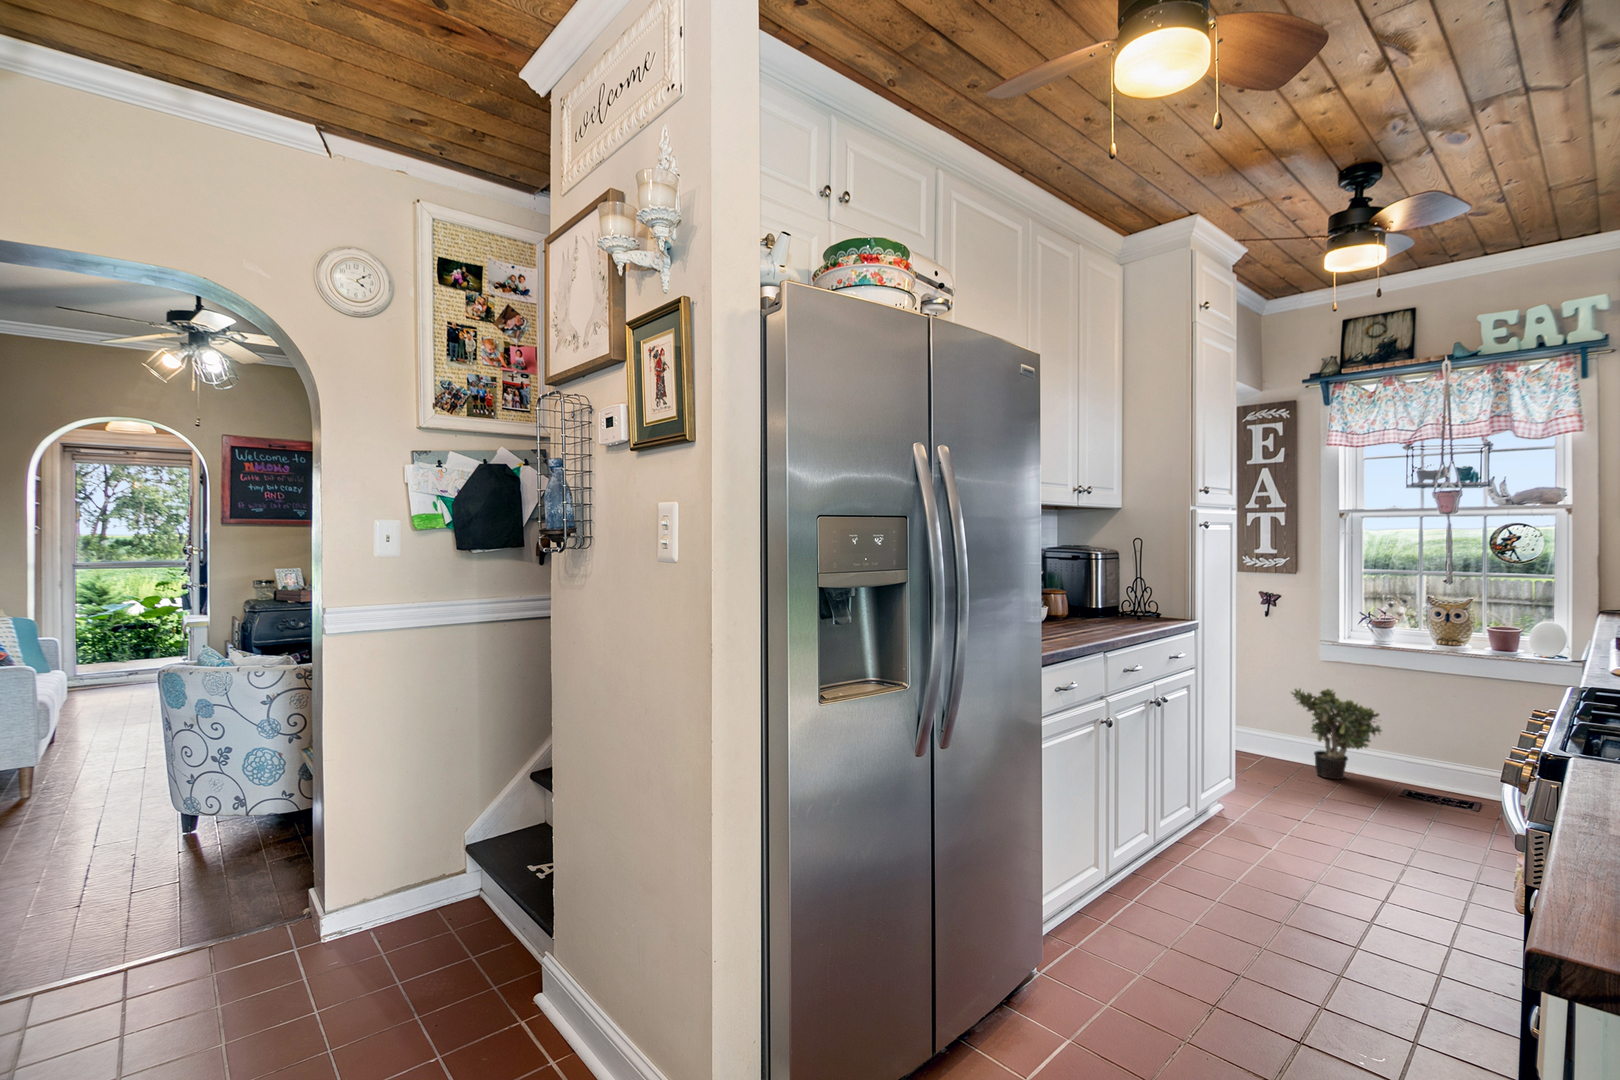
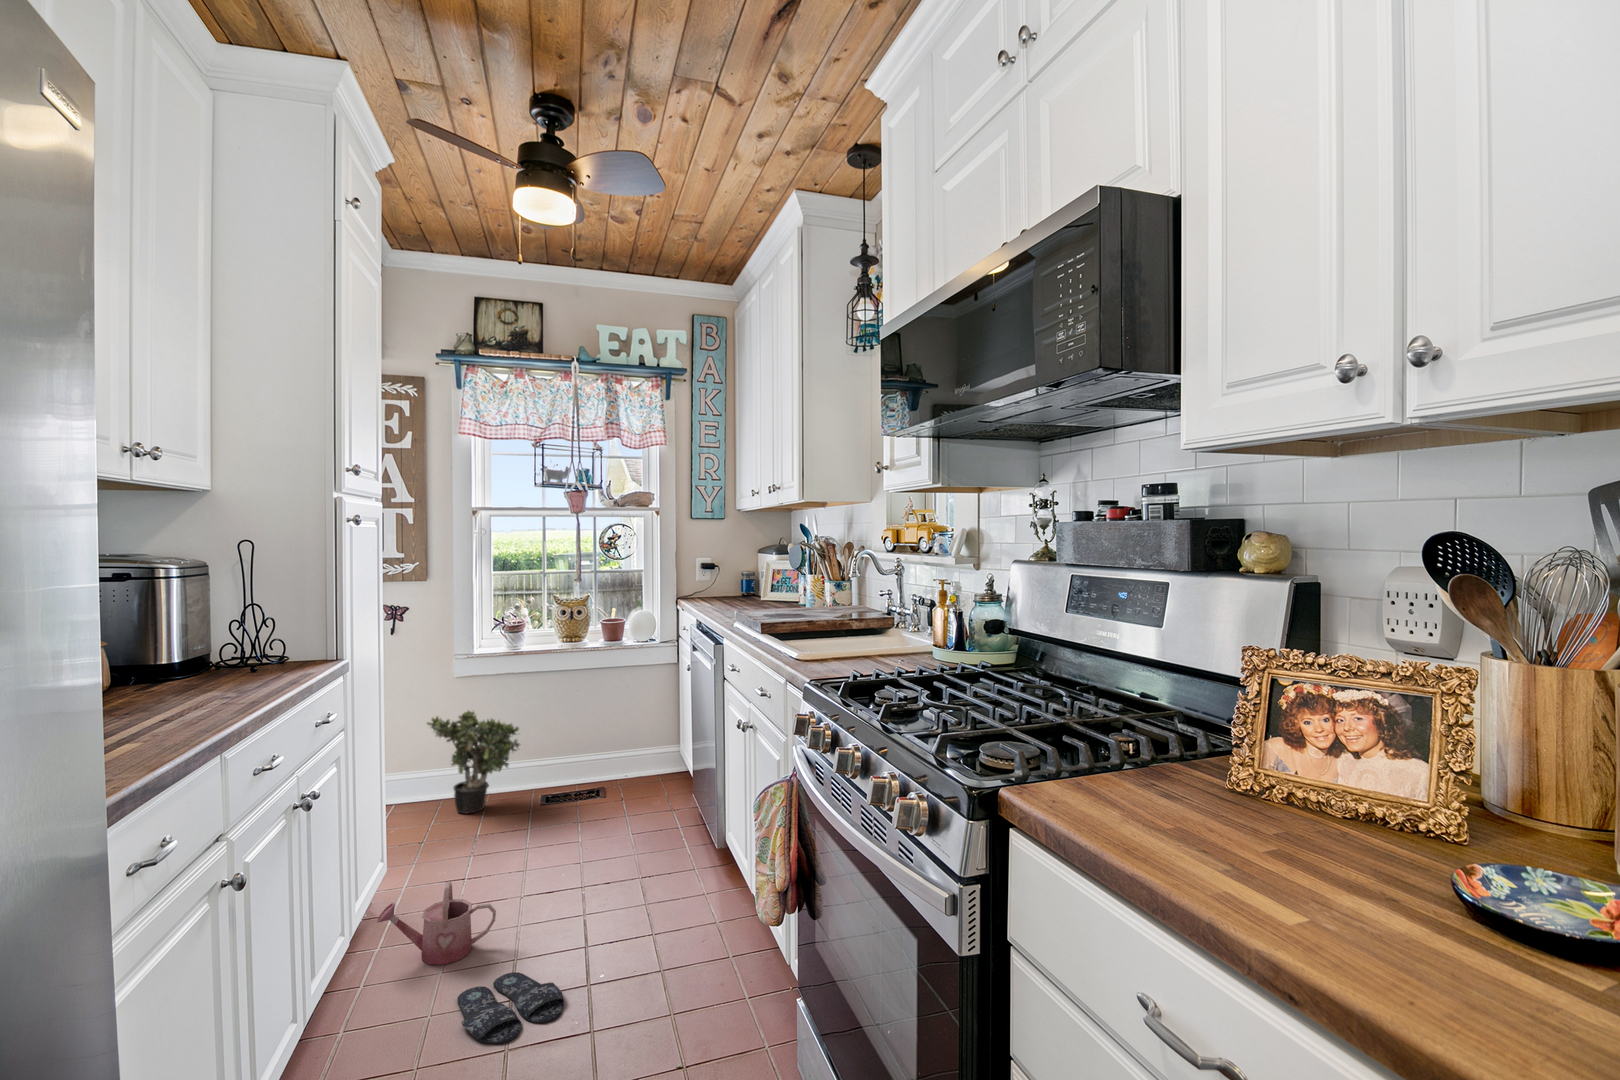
watering can: none [1215,798,1306,858] -> present [376,881,496,965]
slippers: none [1257,873,1343,917] -> present [458,972,564,1044]

